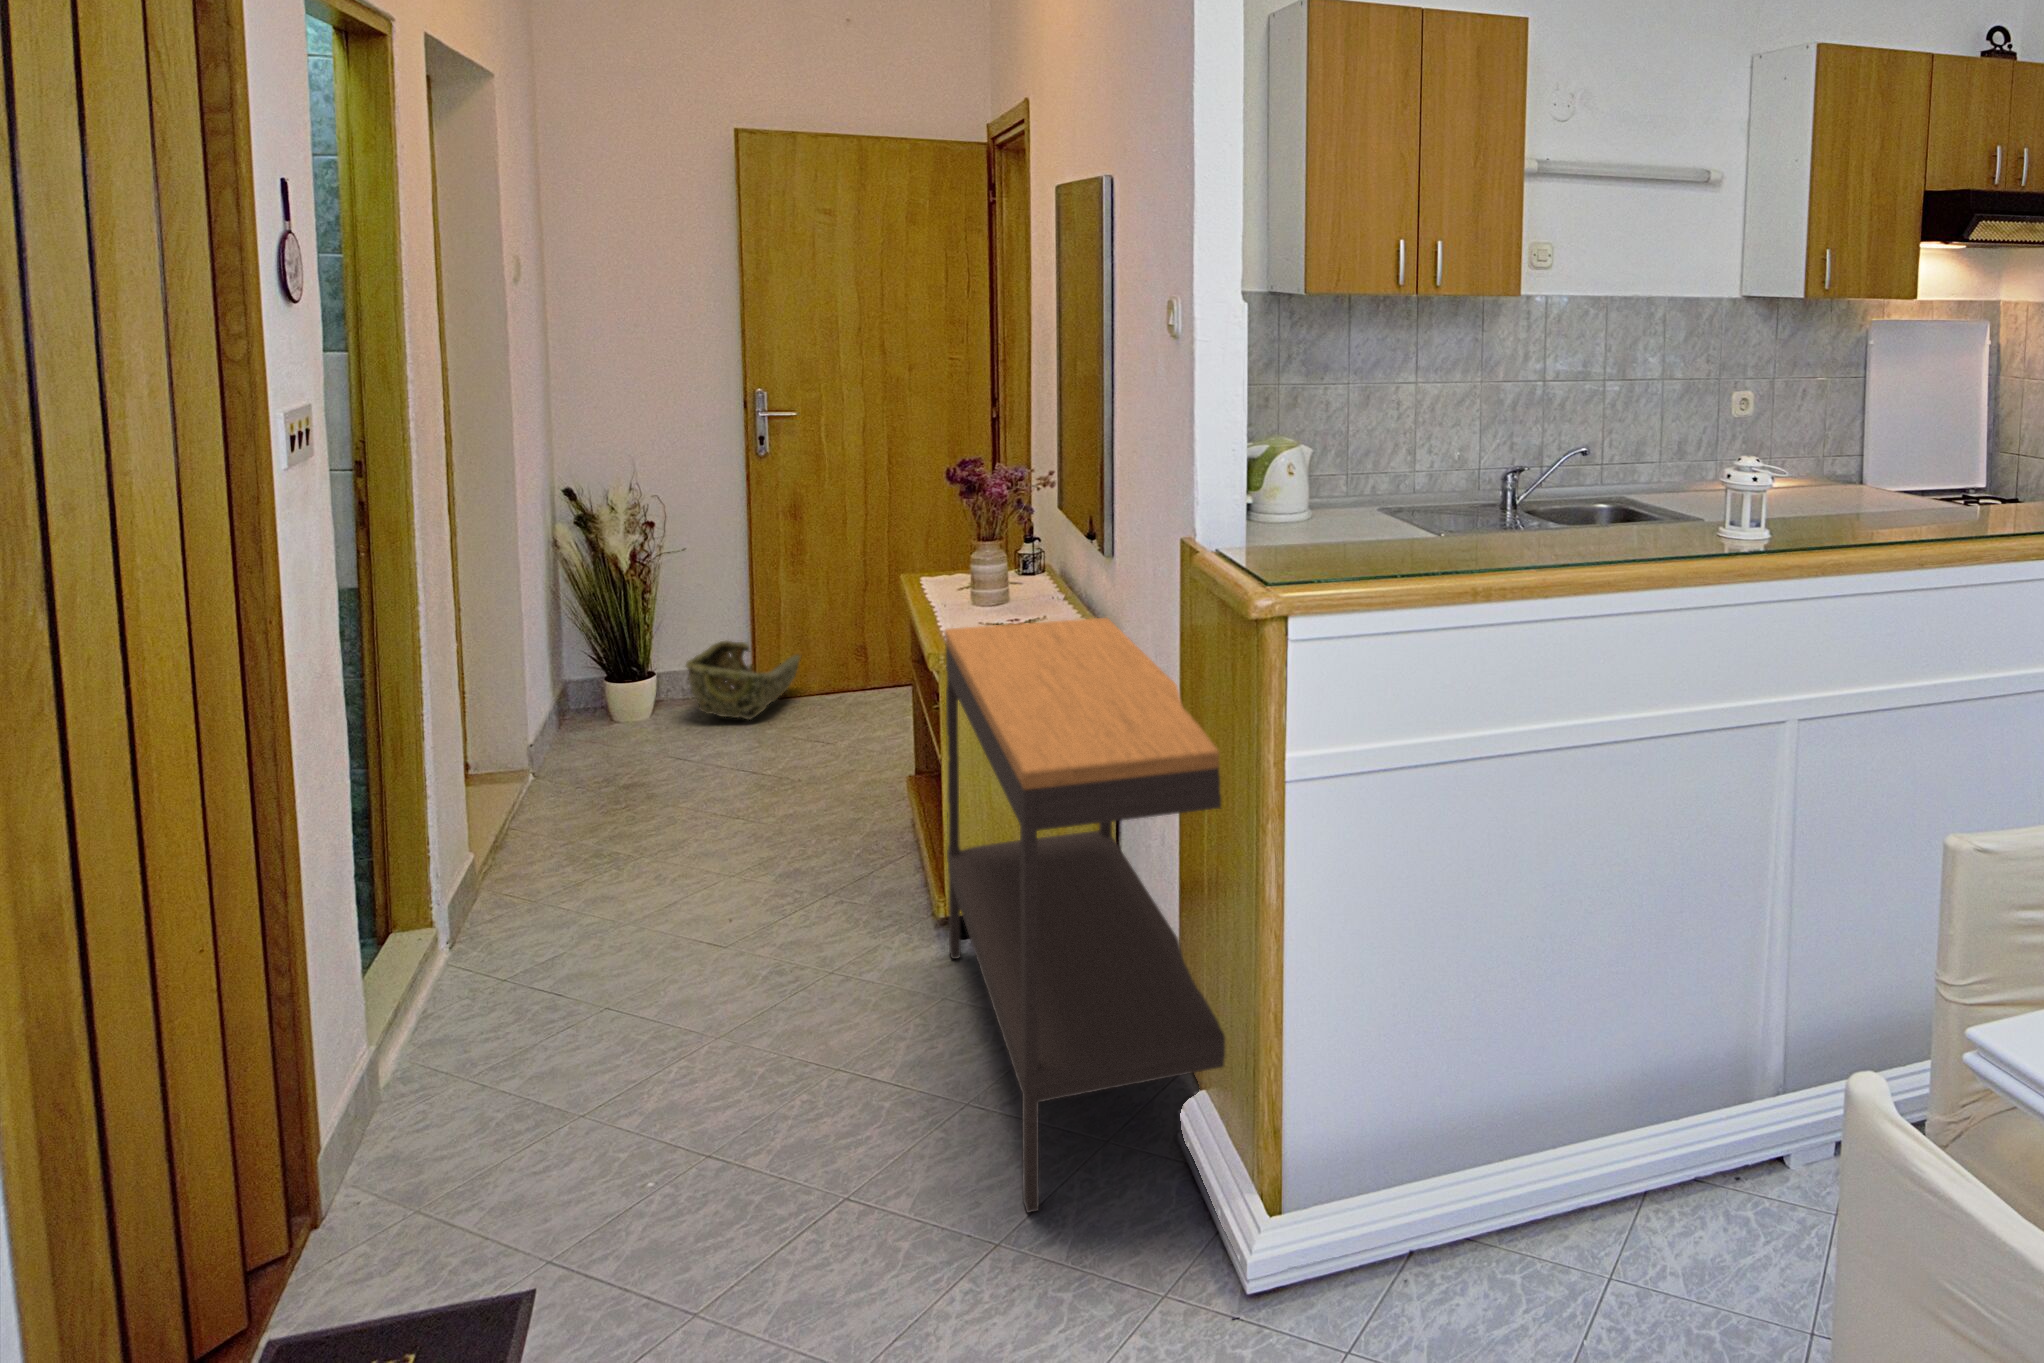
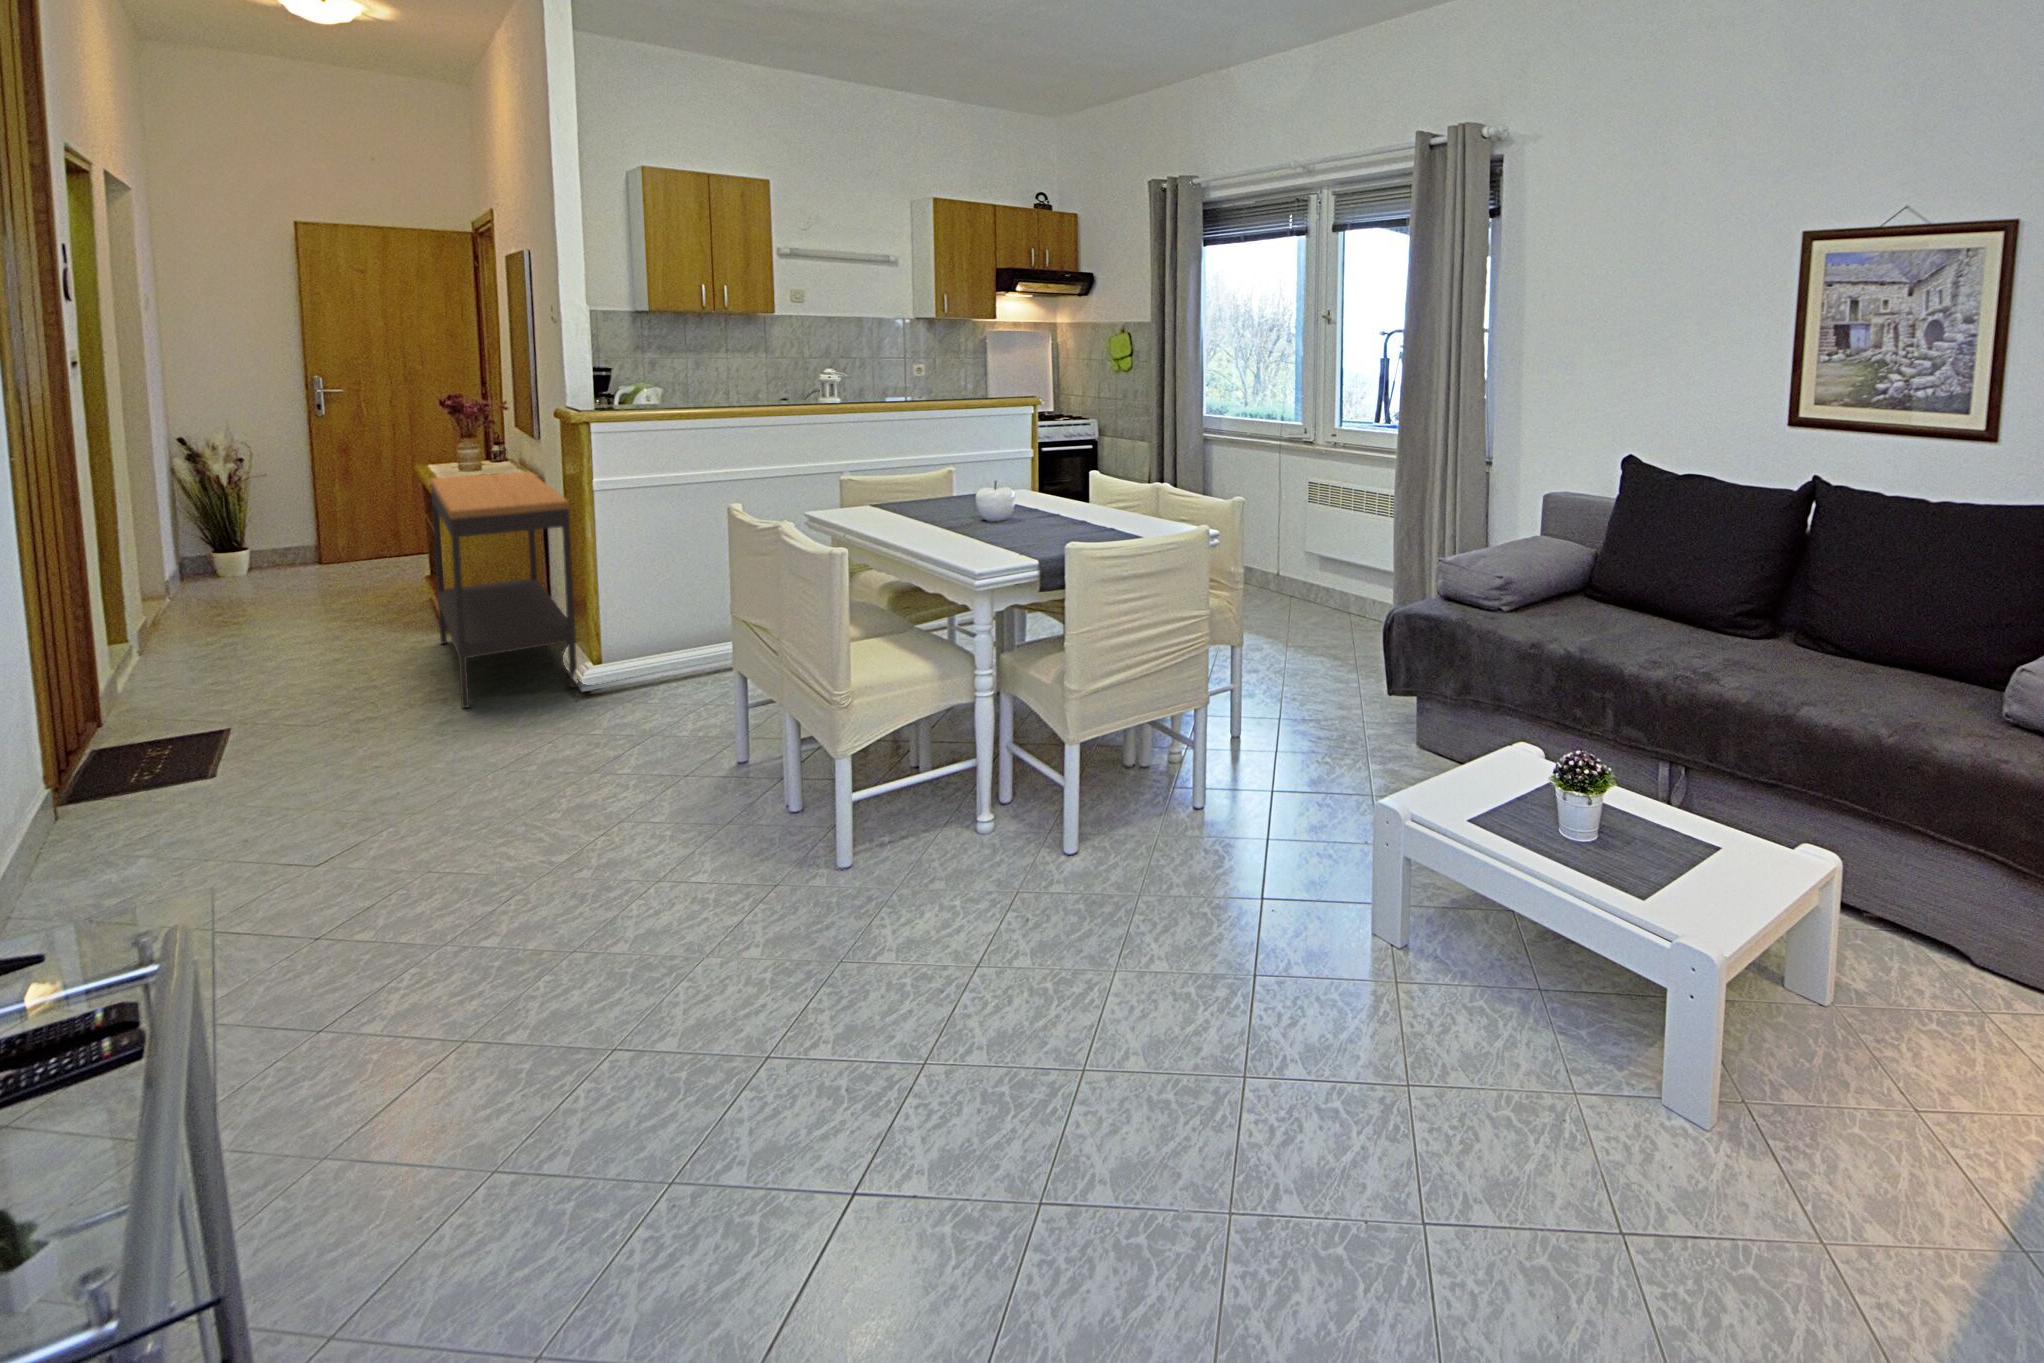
woven basket: present [686,641,800,720] -> none [271,528,359,571]

